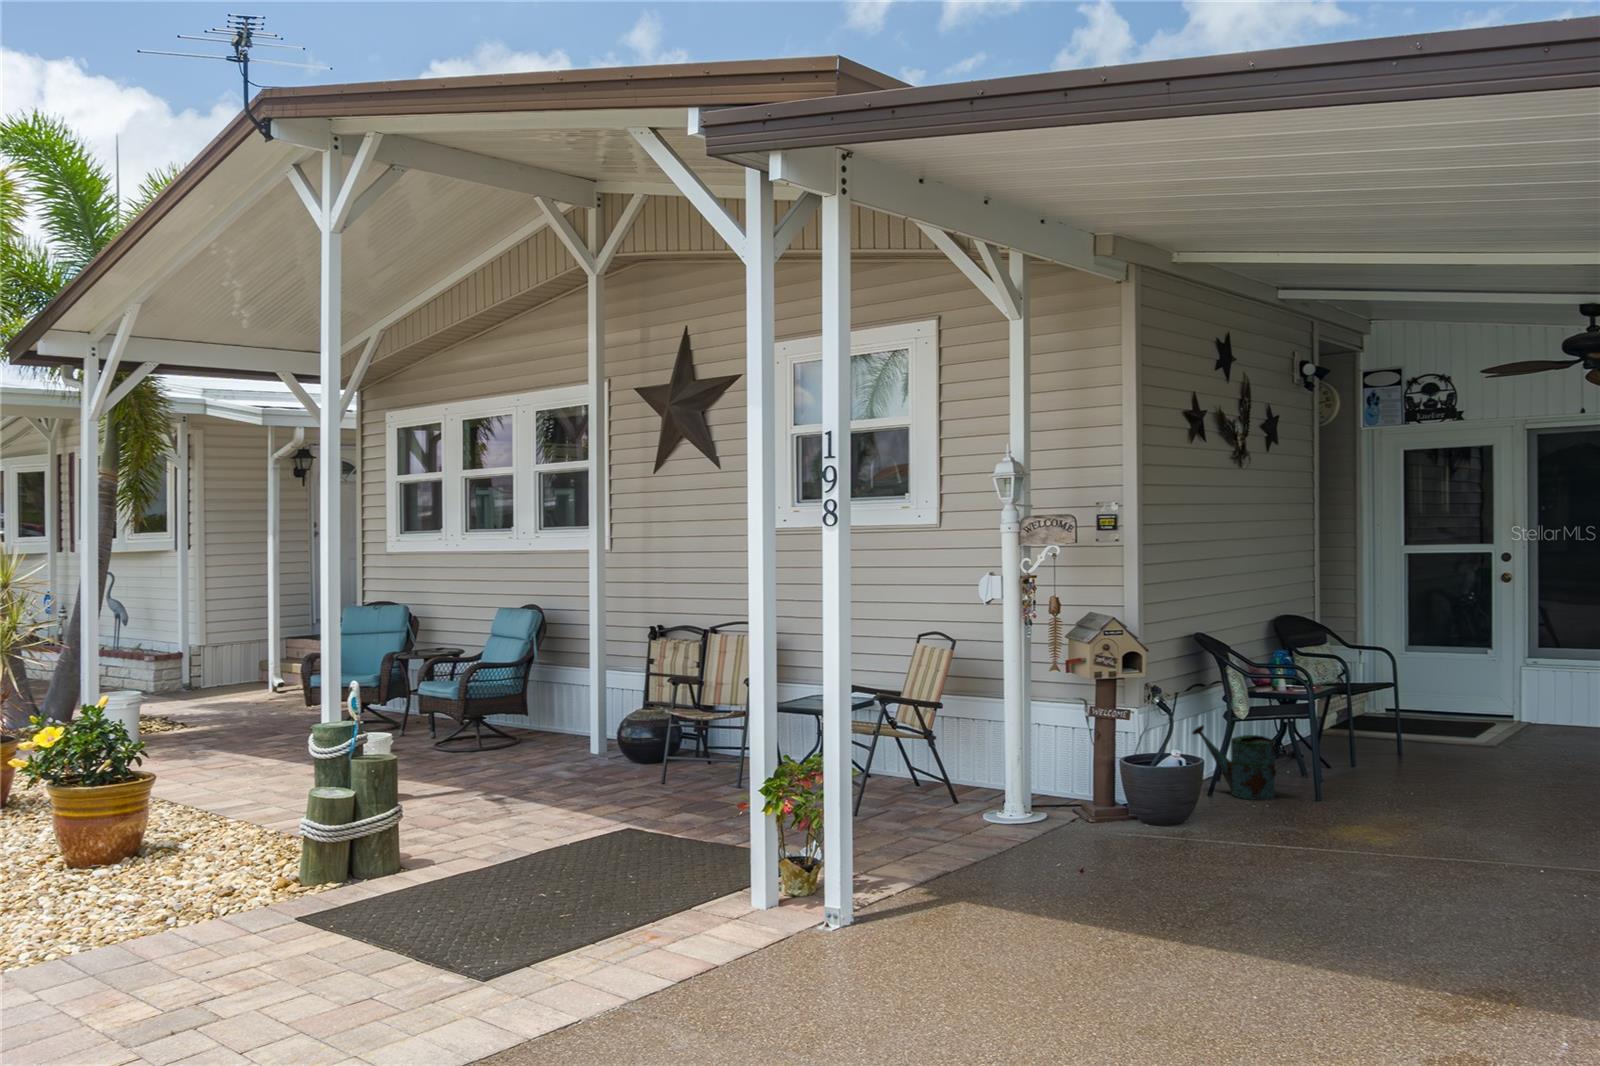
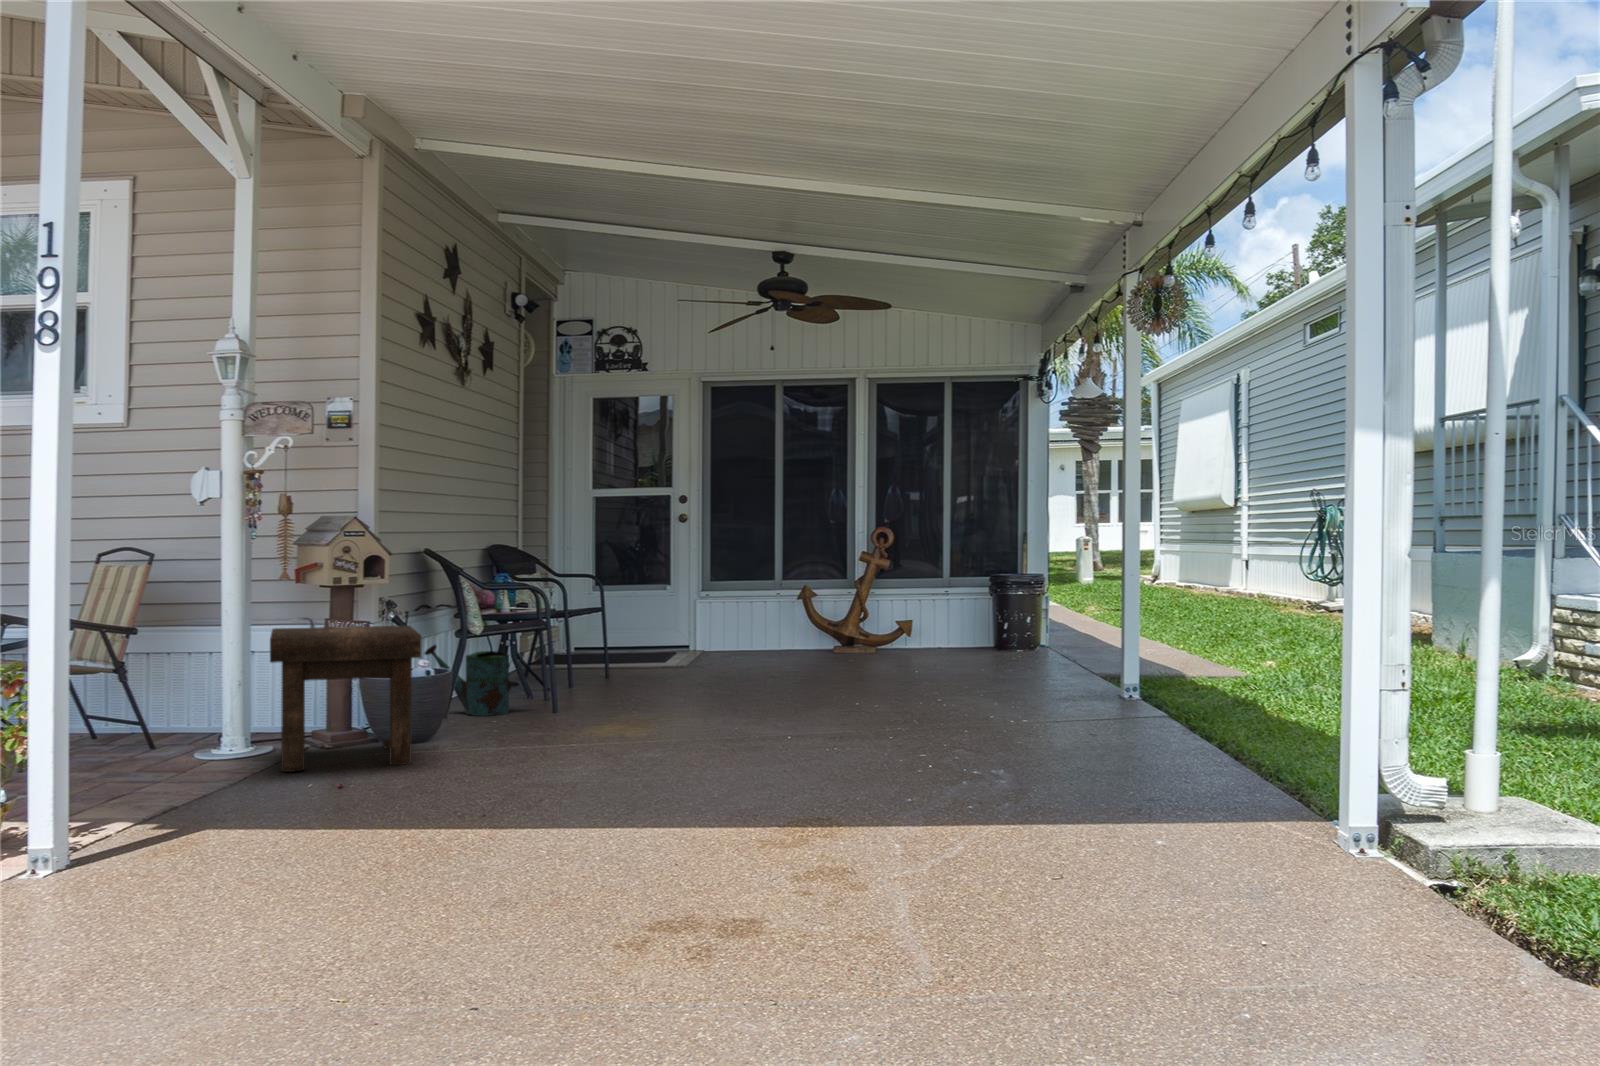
stool: none [1031,714,1164,853] -> present [270,625,422,772]

